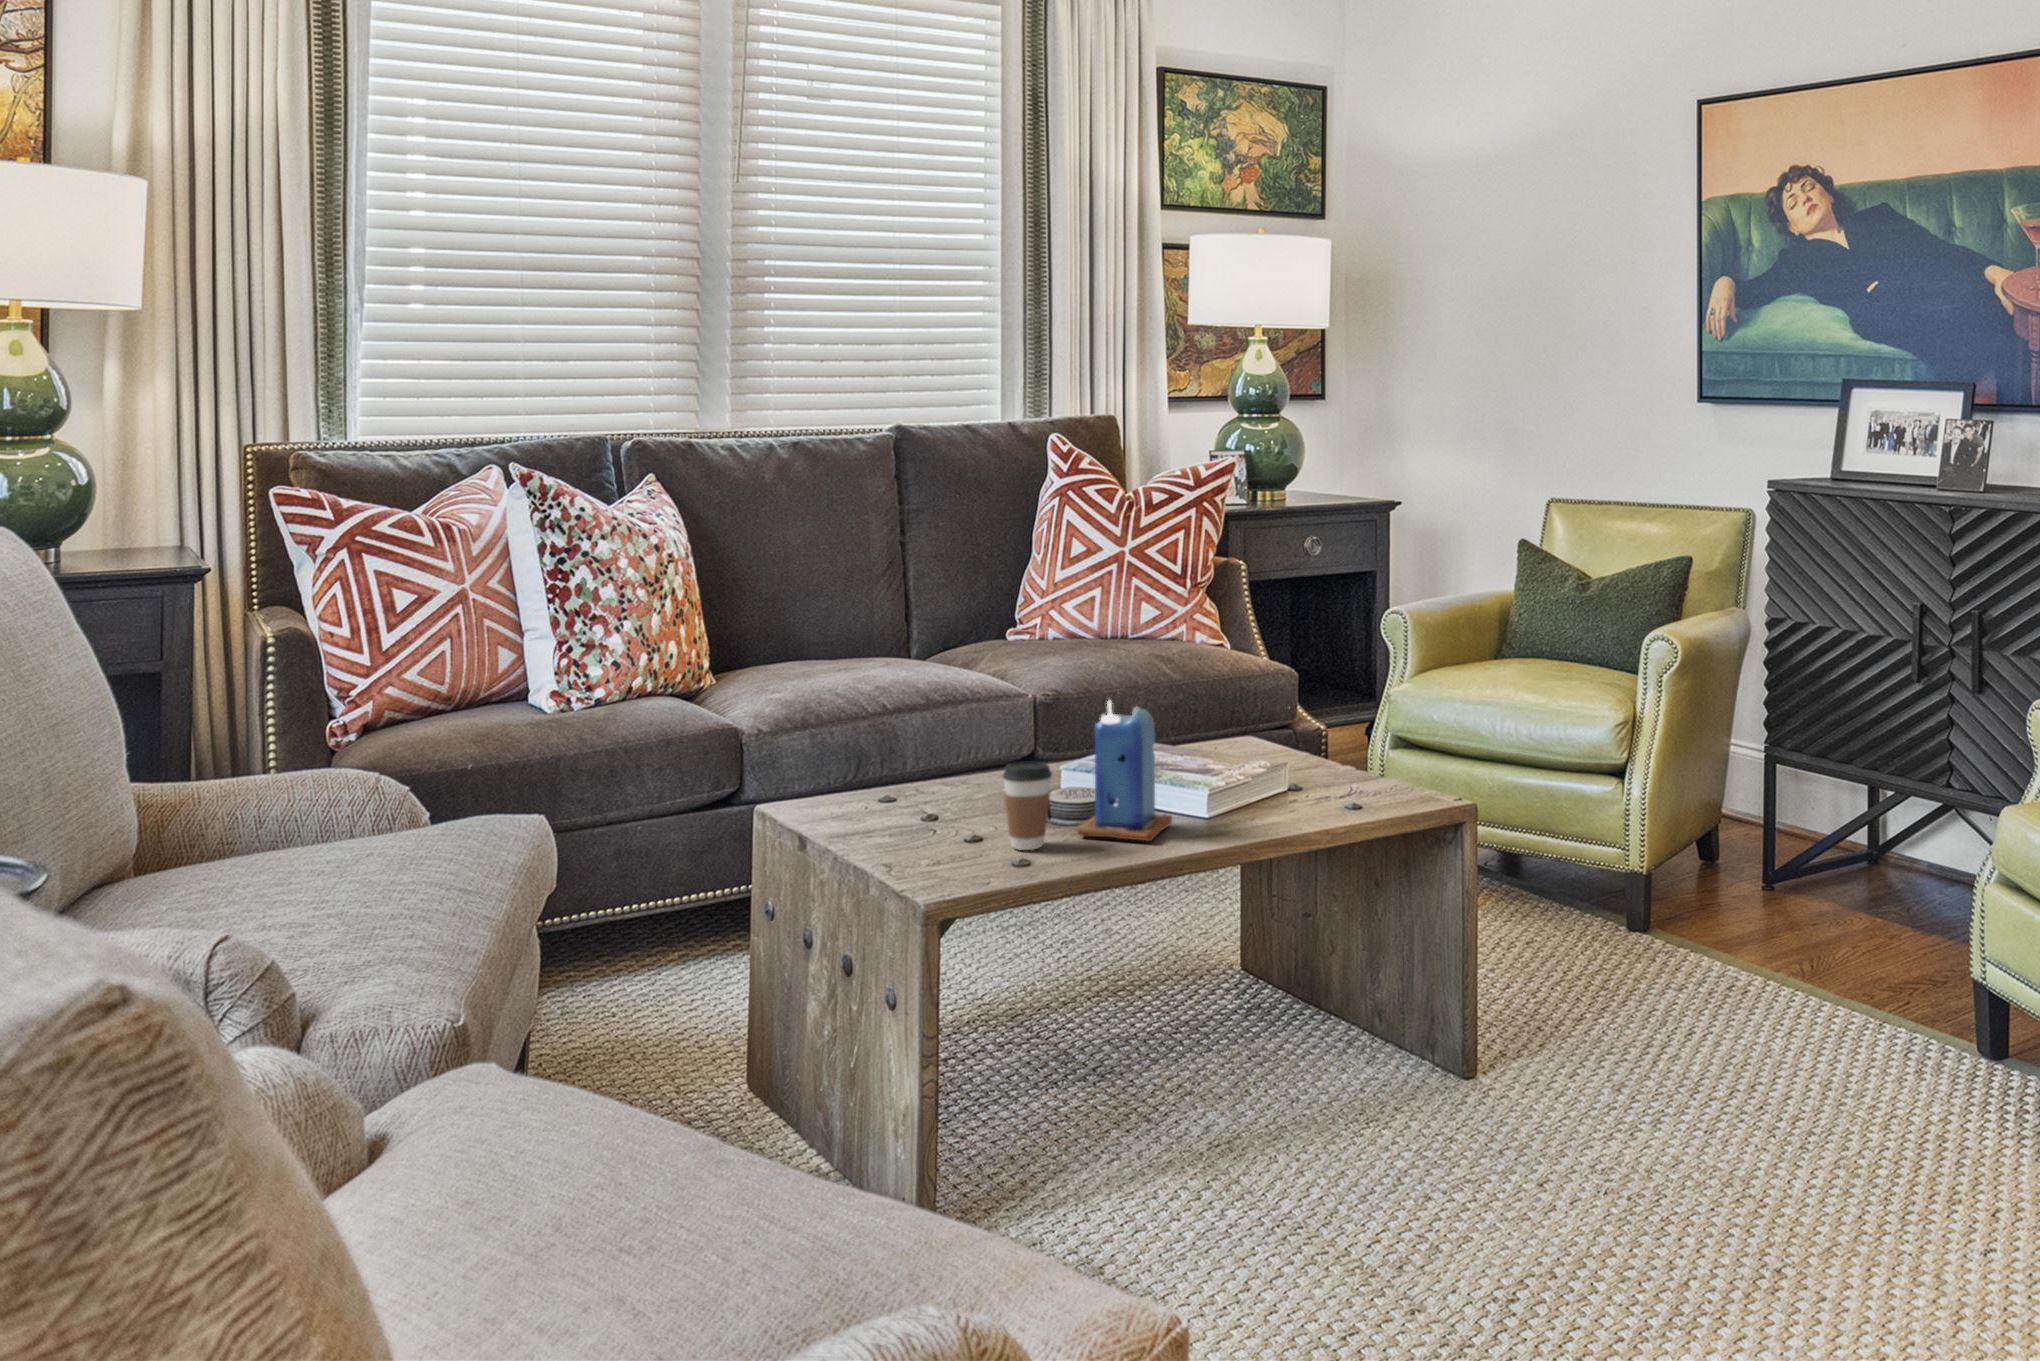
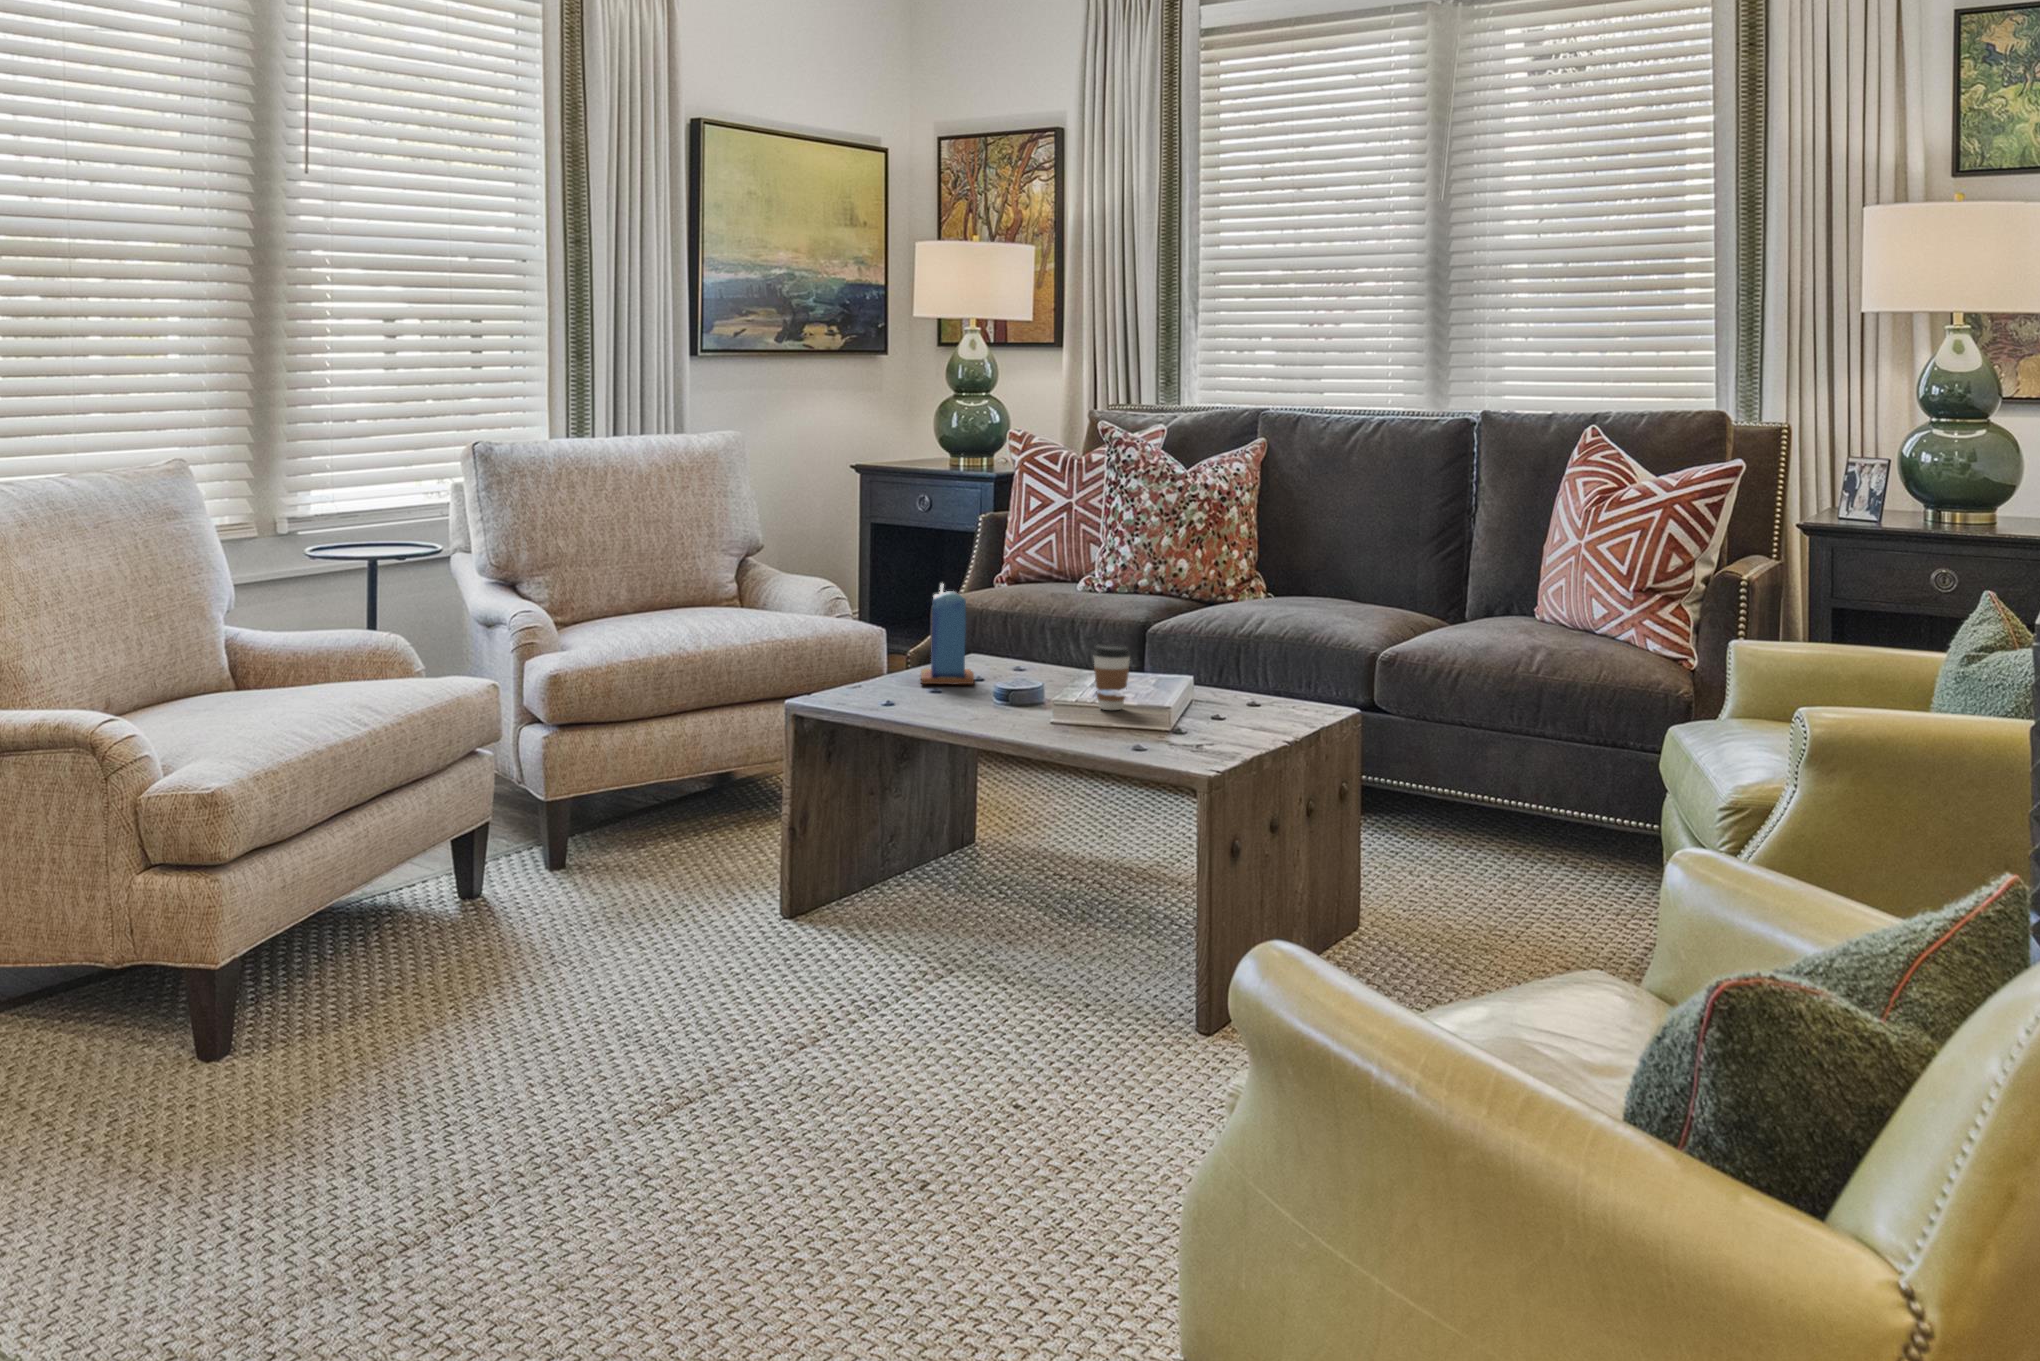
coffee cup: present [1003,762,1052,850] -> present [1093,644,1131,710]

